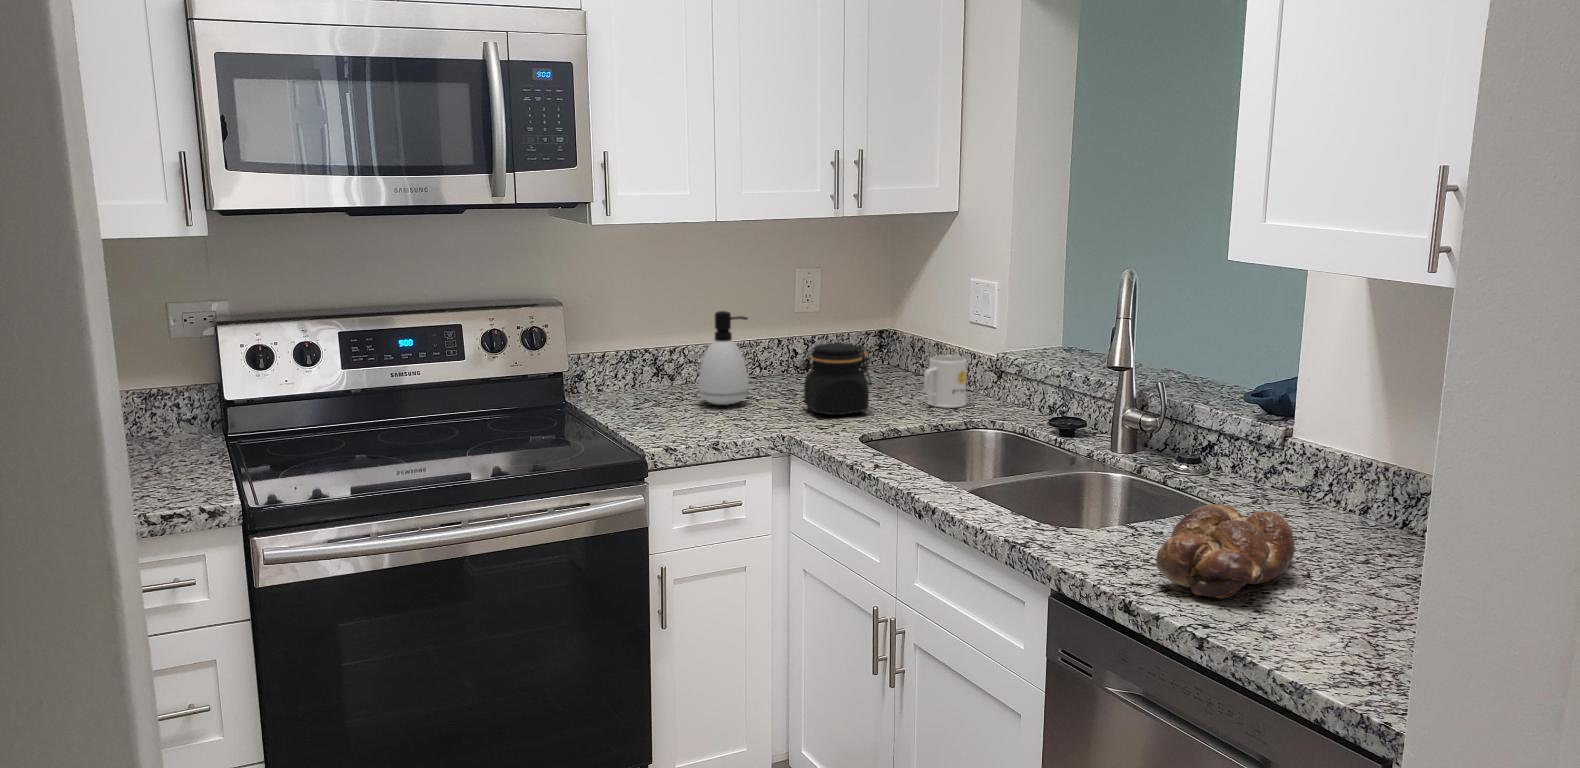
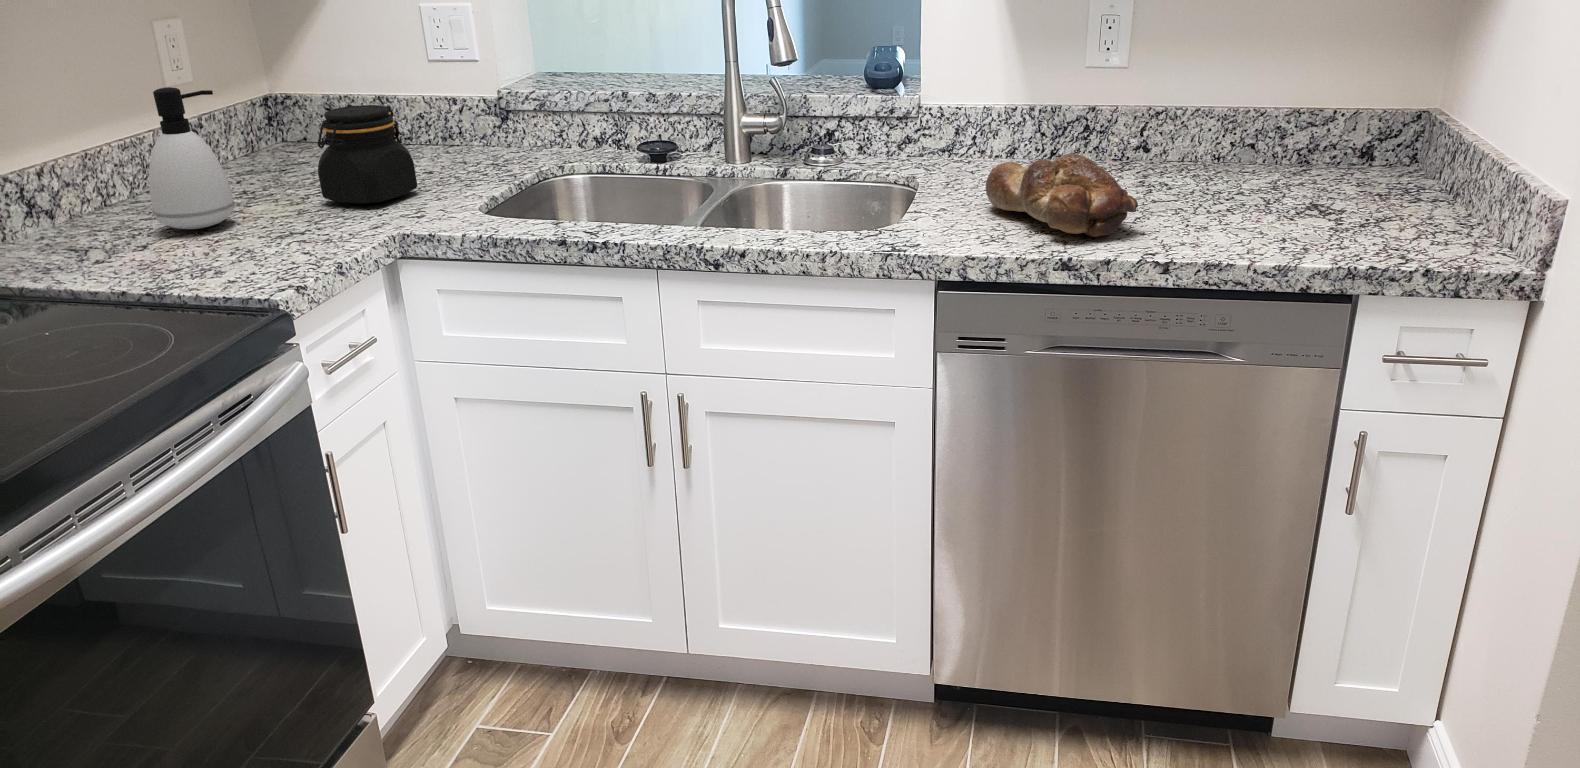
mug: present [924,355,967,408] -> none [438,102,494,168]

